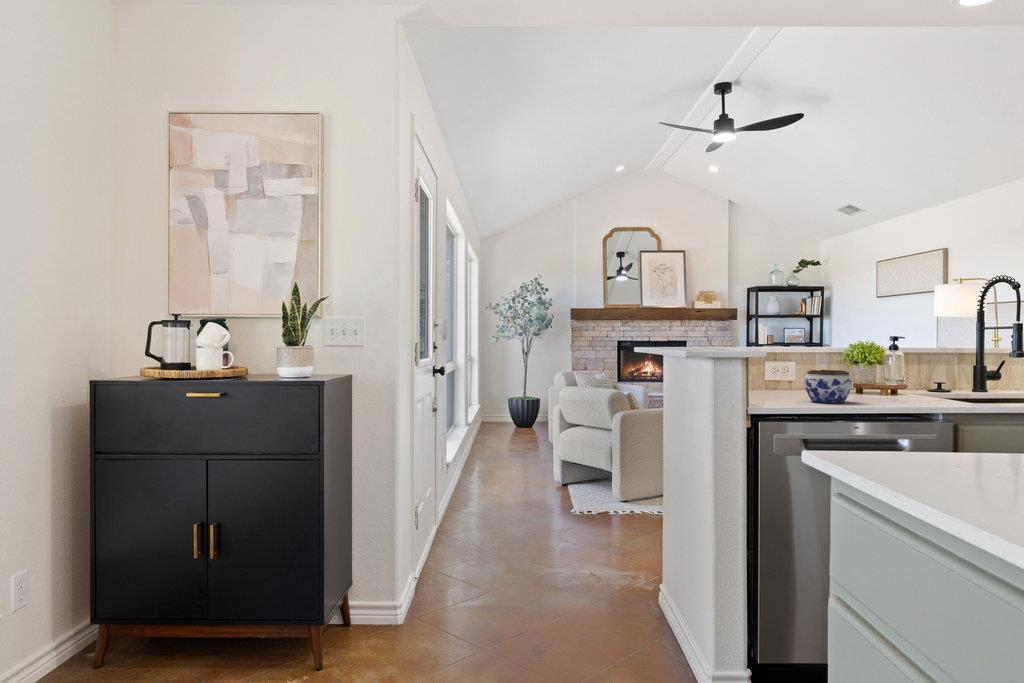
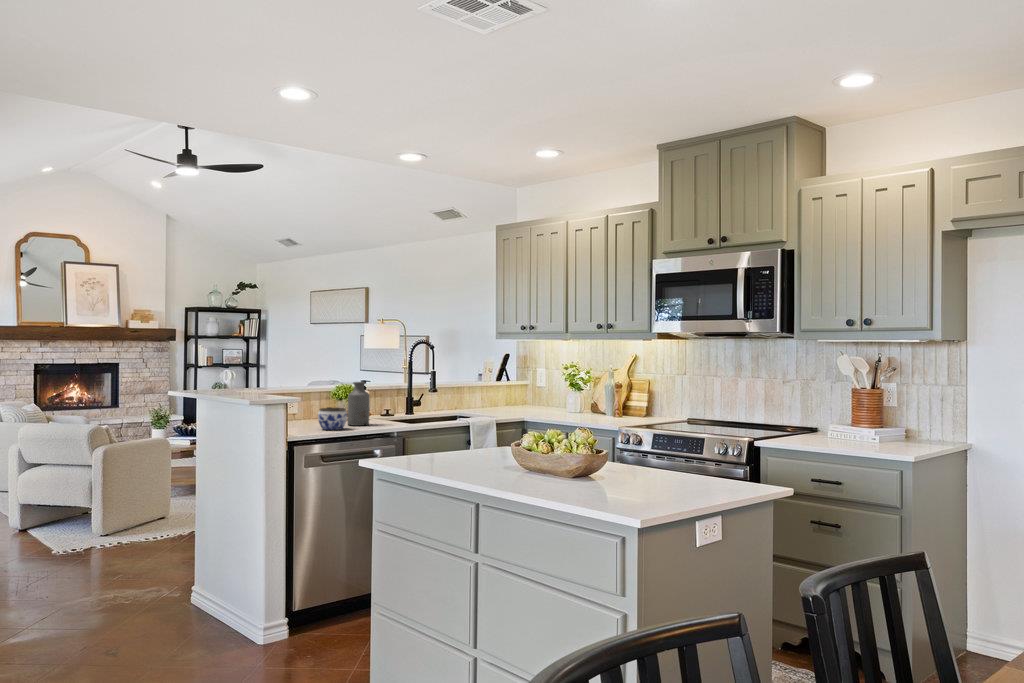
bottle: none [859,334,896,400] -> present [347,382,370,426]

